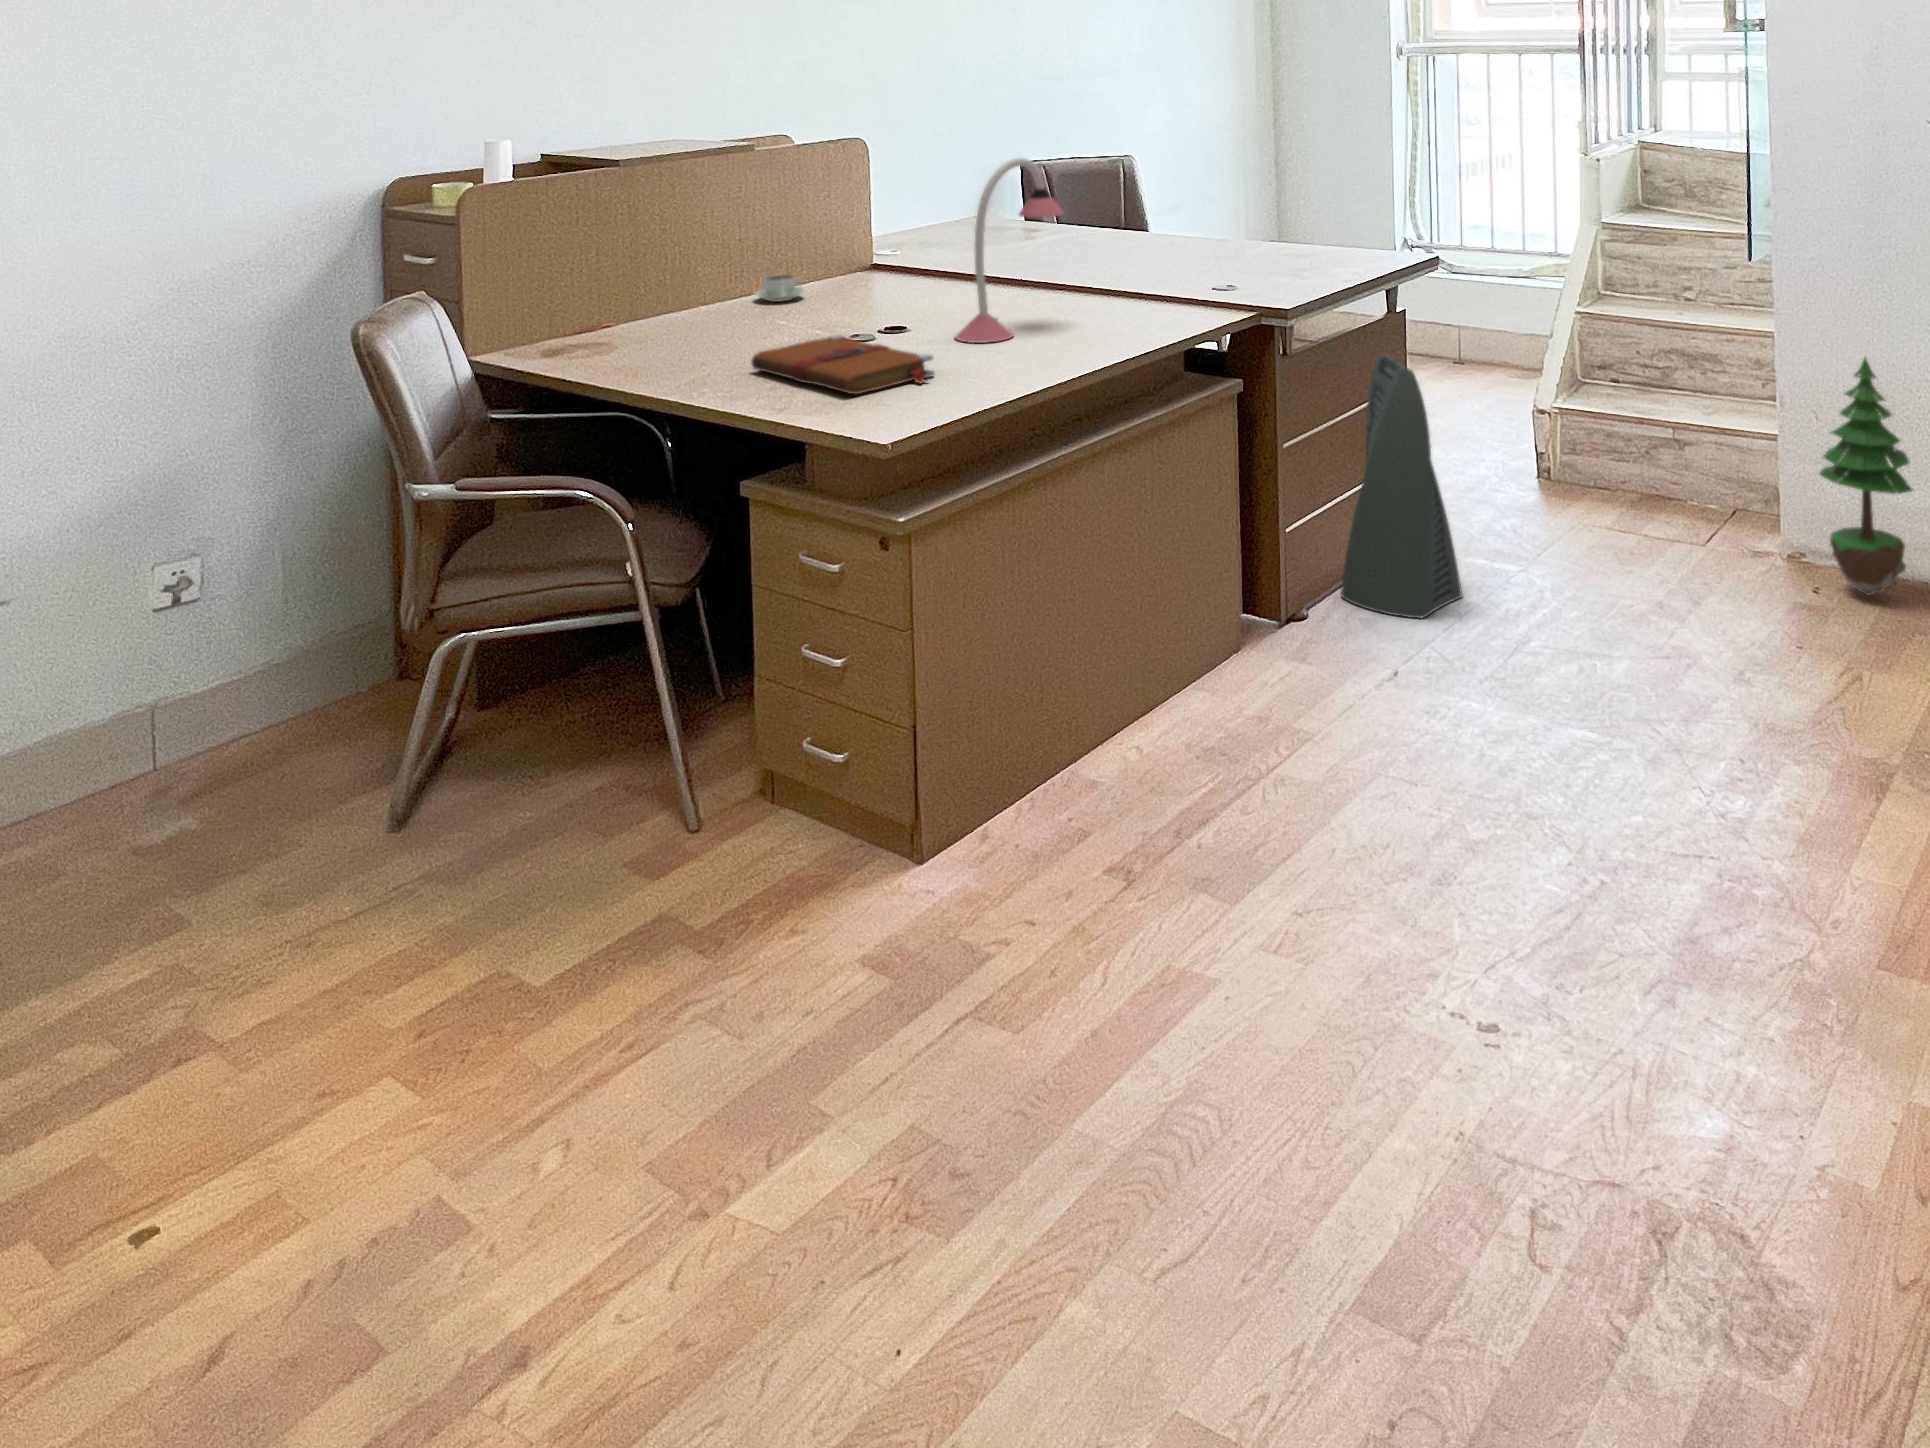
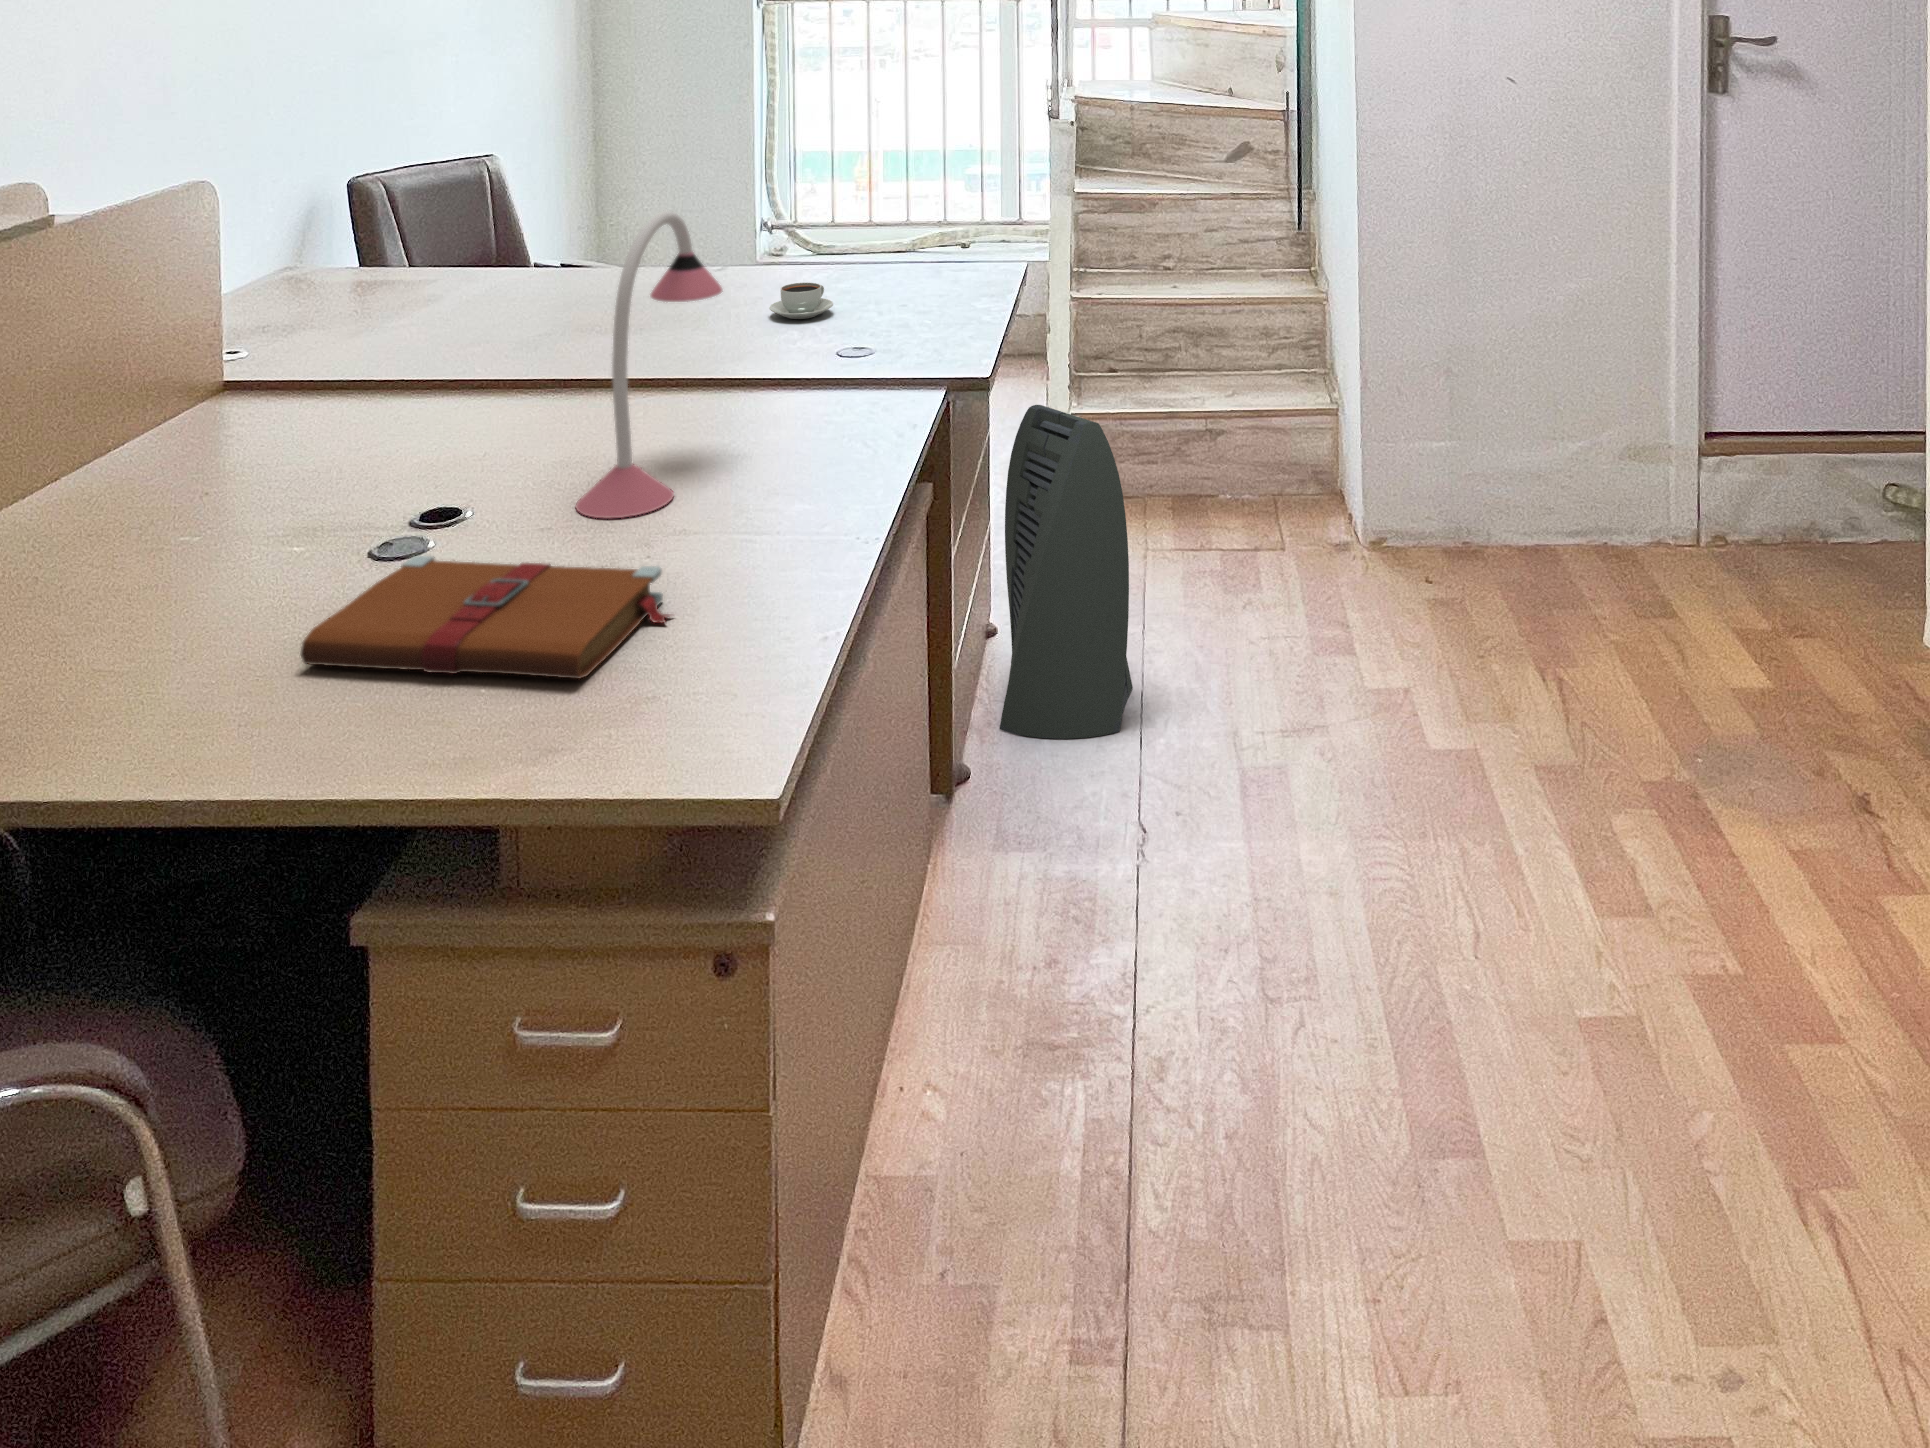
coffee cup: present [755,274,804,302] -> present [769,283,833,319]
potted tree: present [1819,358,1912,595] -> none [1436,324,1528,572]

